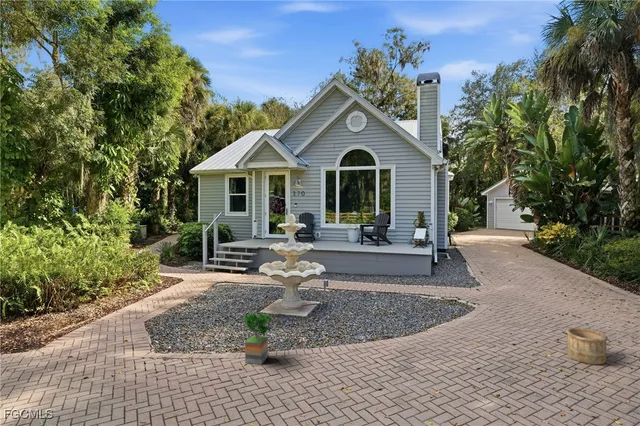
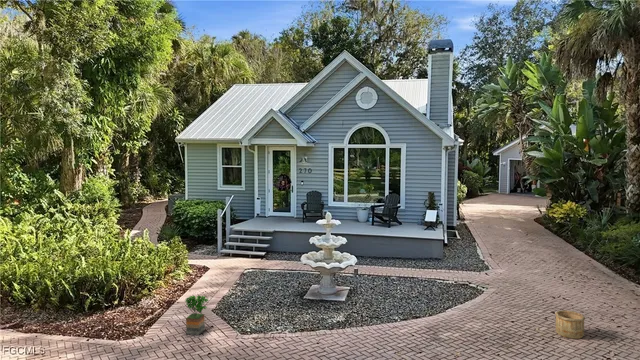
potted tree: present [244,313,273,364] -> present [185,296,208,335]

